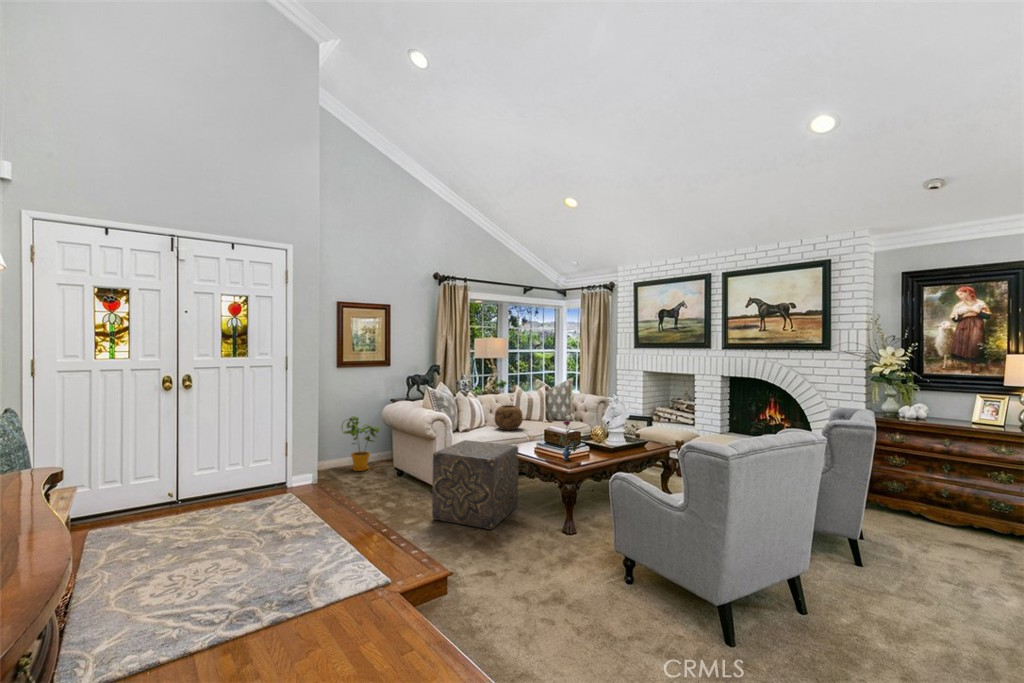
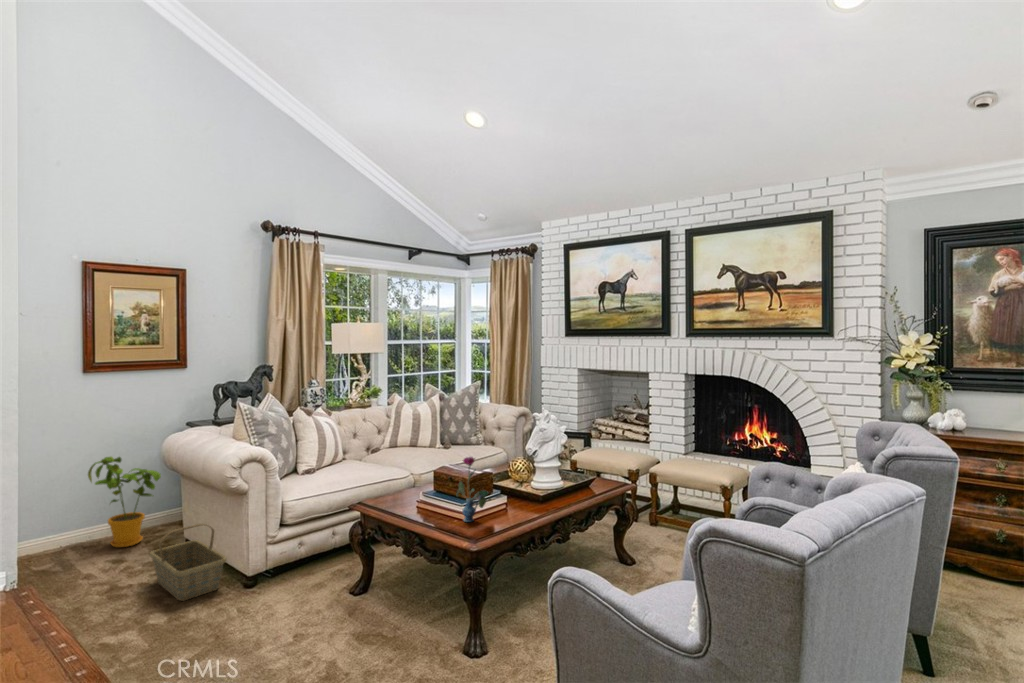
decorative bowl: present [495,405,523,430] -> none [358,426,403,466]
ottoman: present [432,440,518,529] -> none [229,494,389,658]
basket: none [380,456,423,498] -> present [149,524,227,601]

